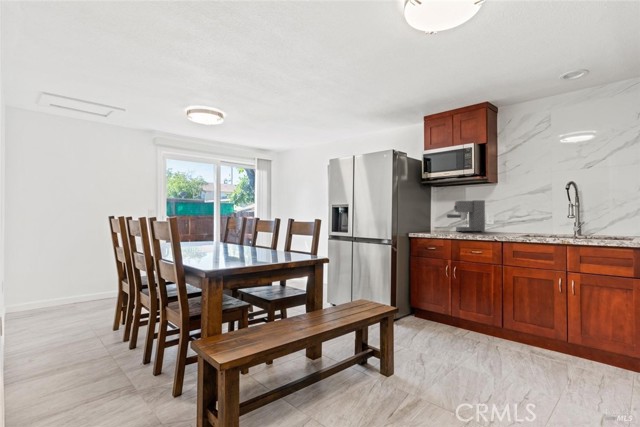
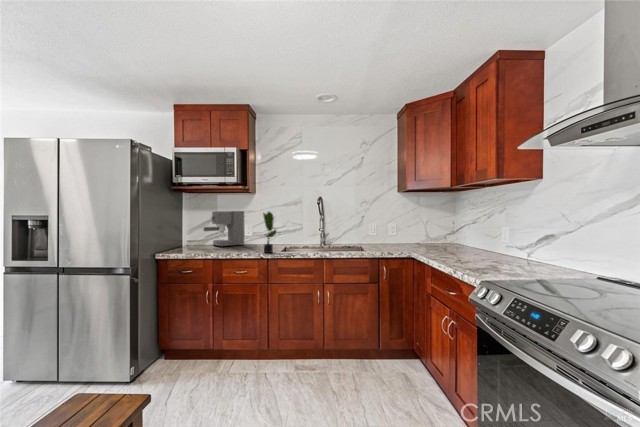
potted plant: none [493,198,518,237] -> present [263,211,277,253]

